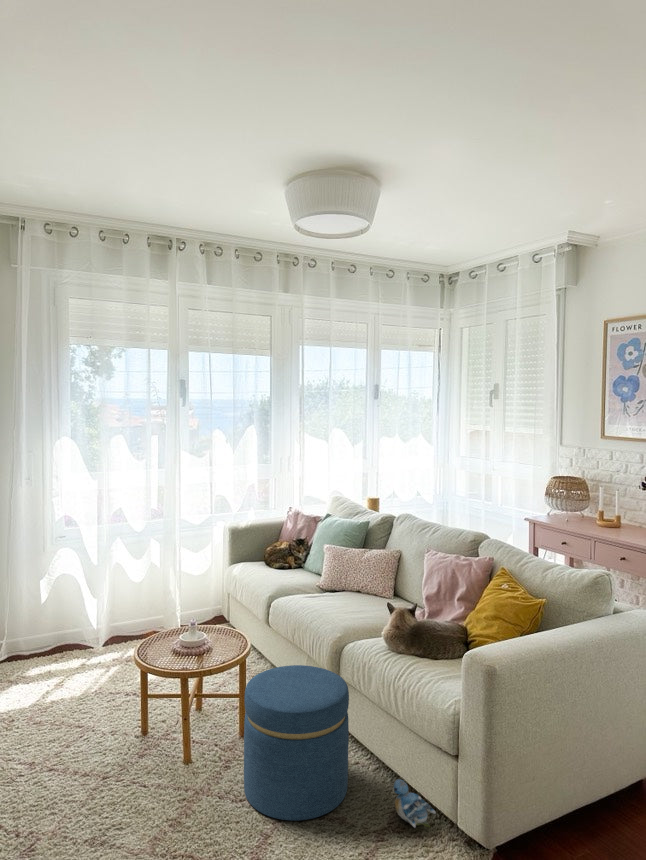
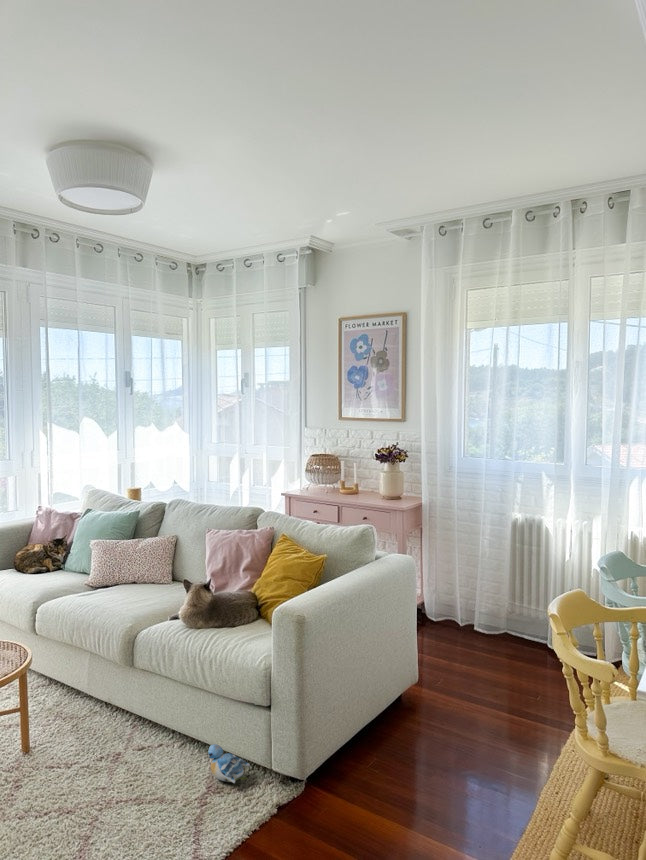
ottoman: present [244,665,349,821] -> none [43,658,159,819]

